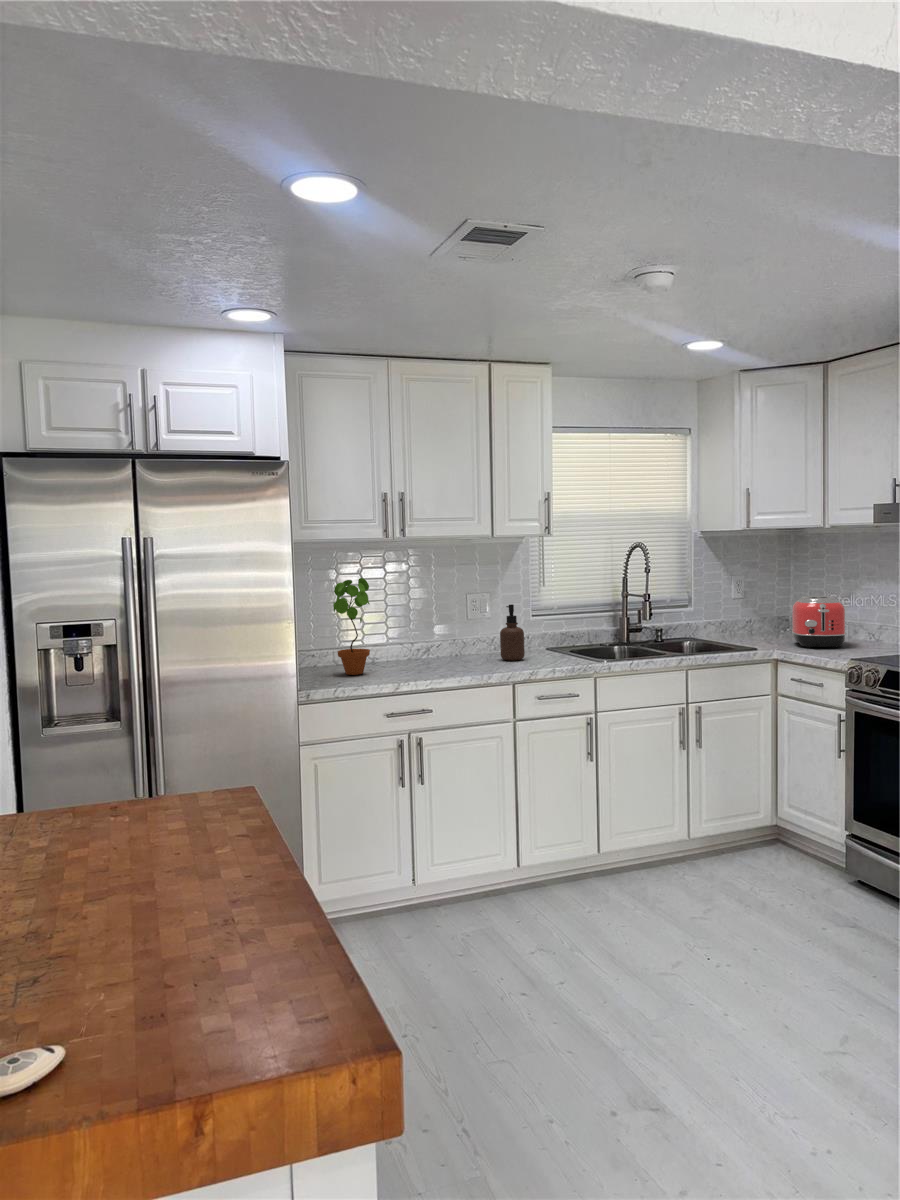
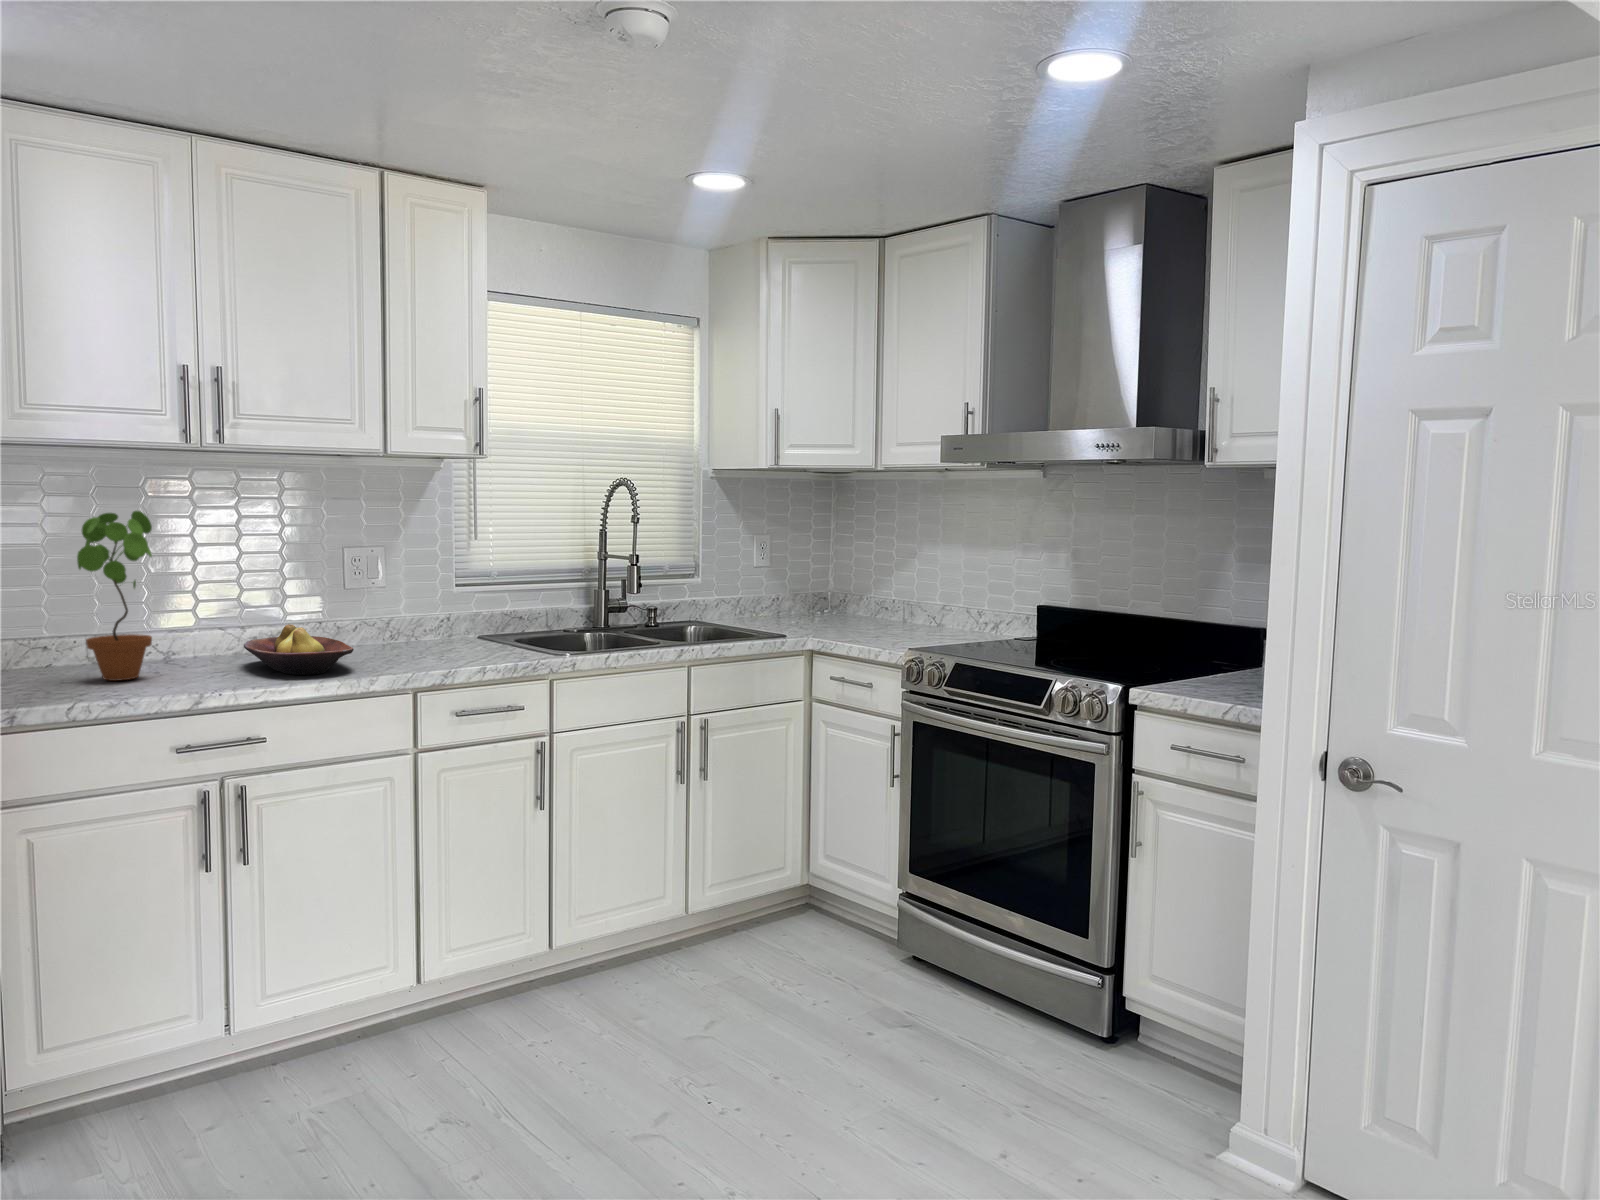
toaster: present [791,596,846,648] -> none [832,564,901,635]
soap dispenser: present [500,604,525,661] -> none [399,565,440,654]
fruit bowl: none [415,642,477,673] -> present [244,624,354,675]

